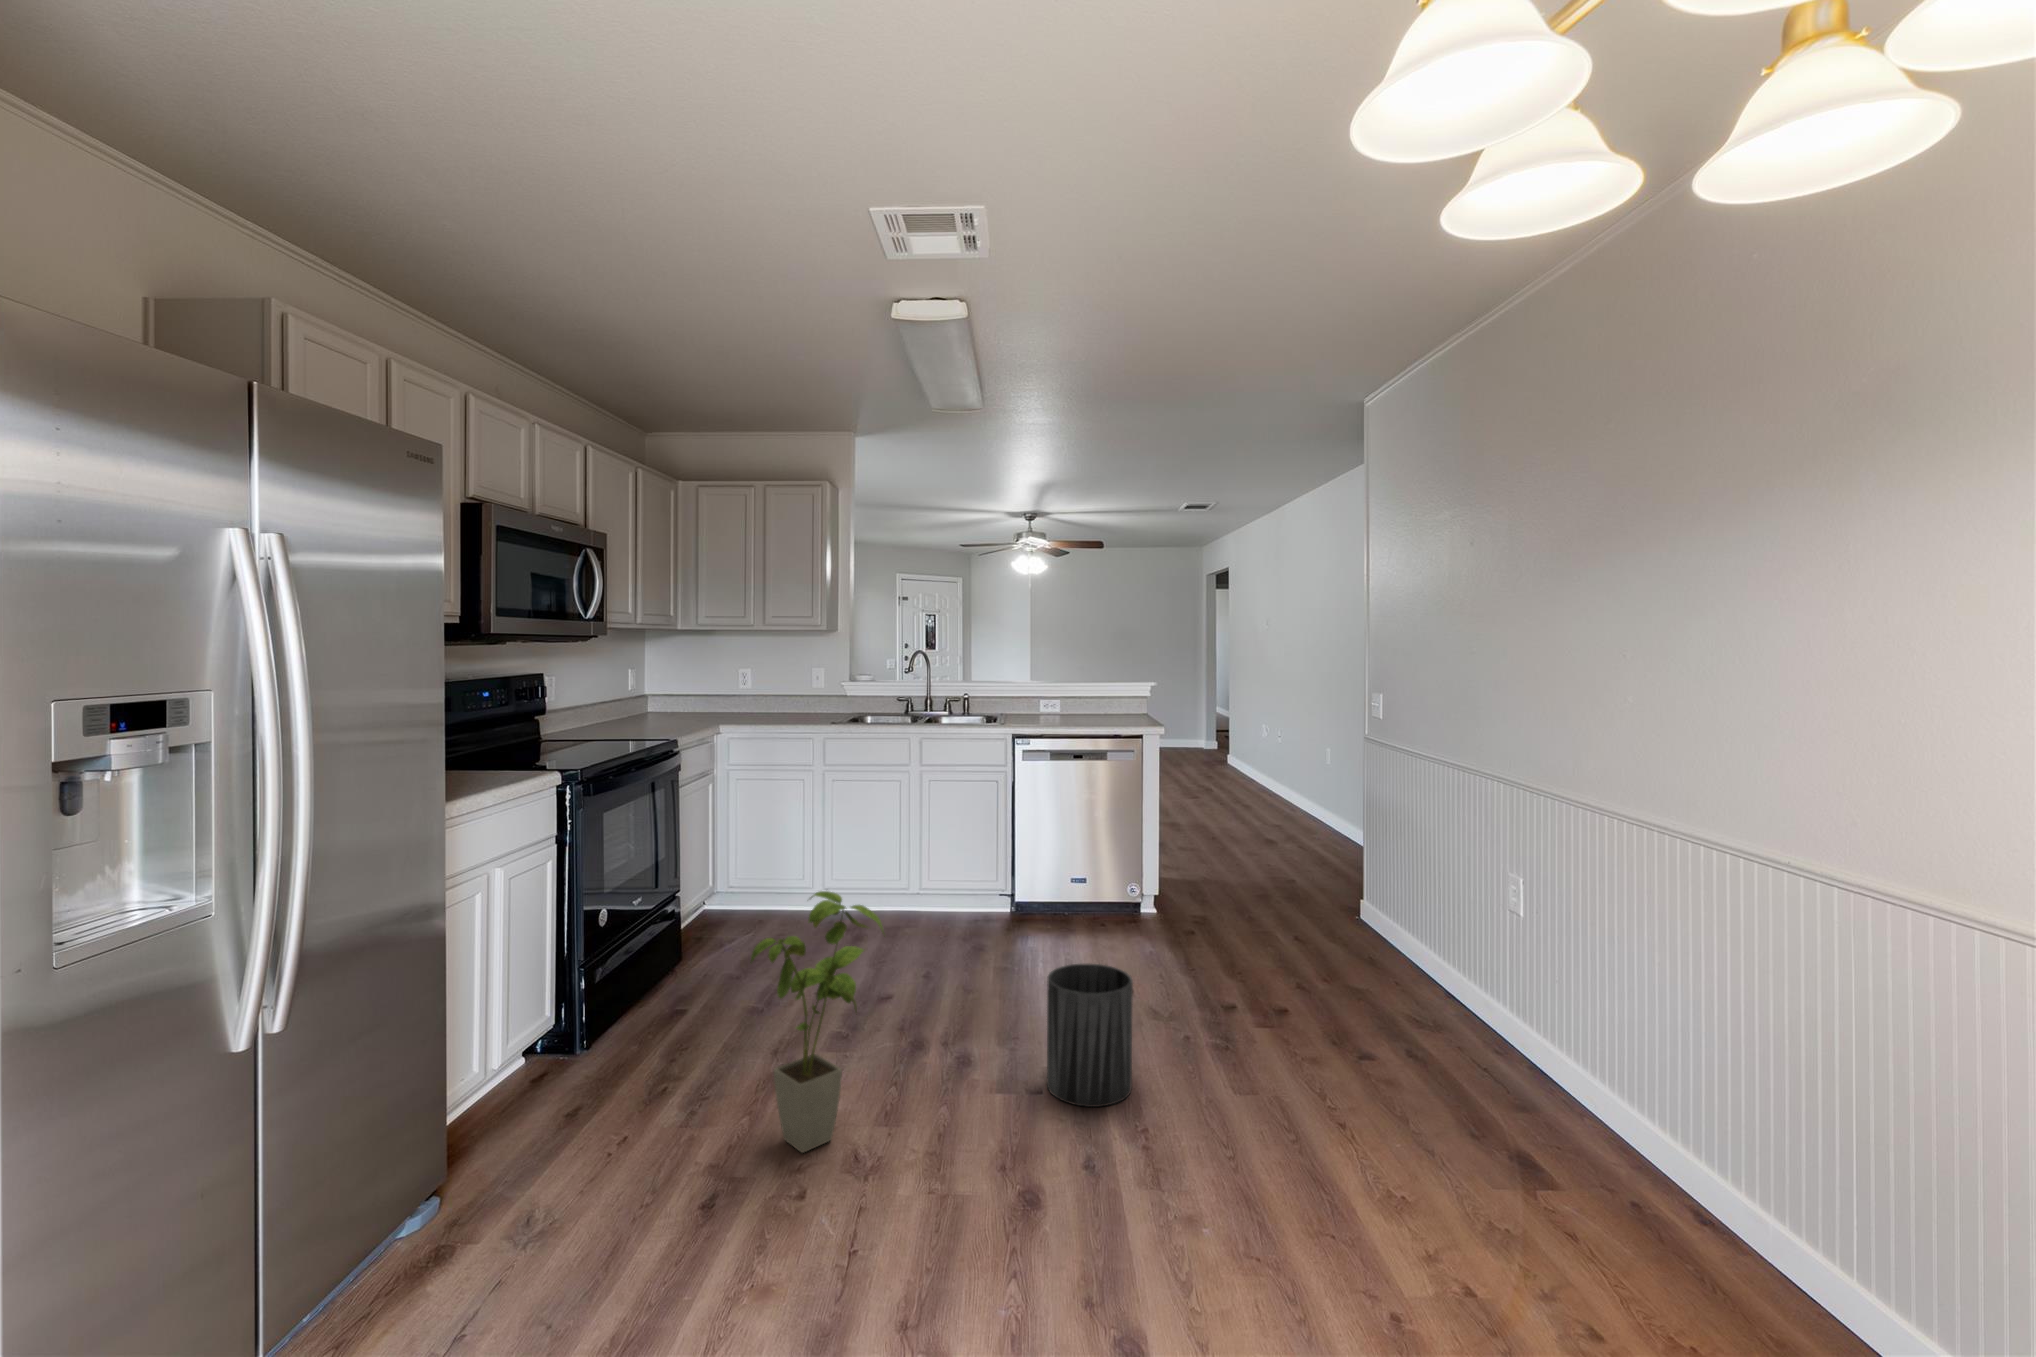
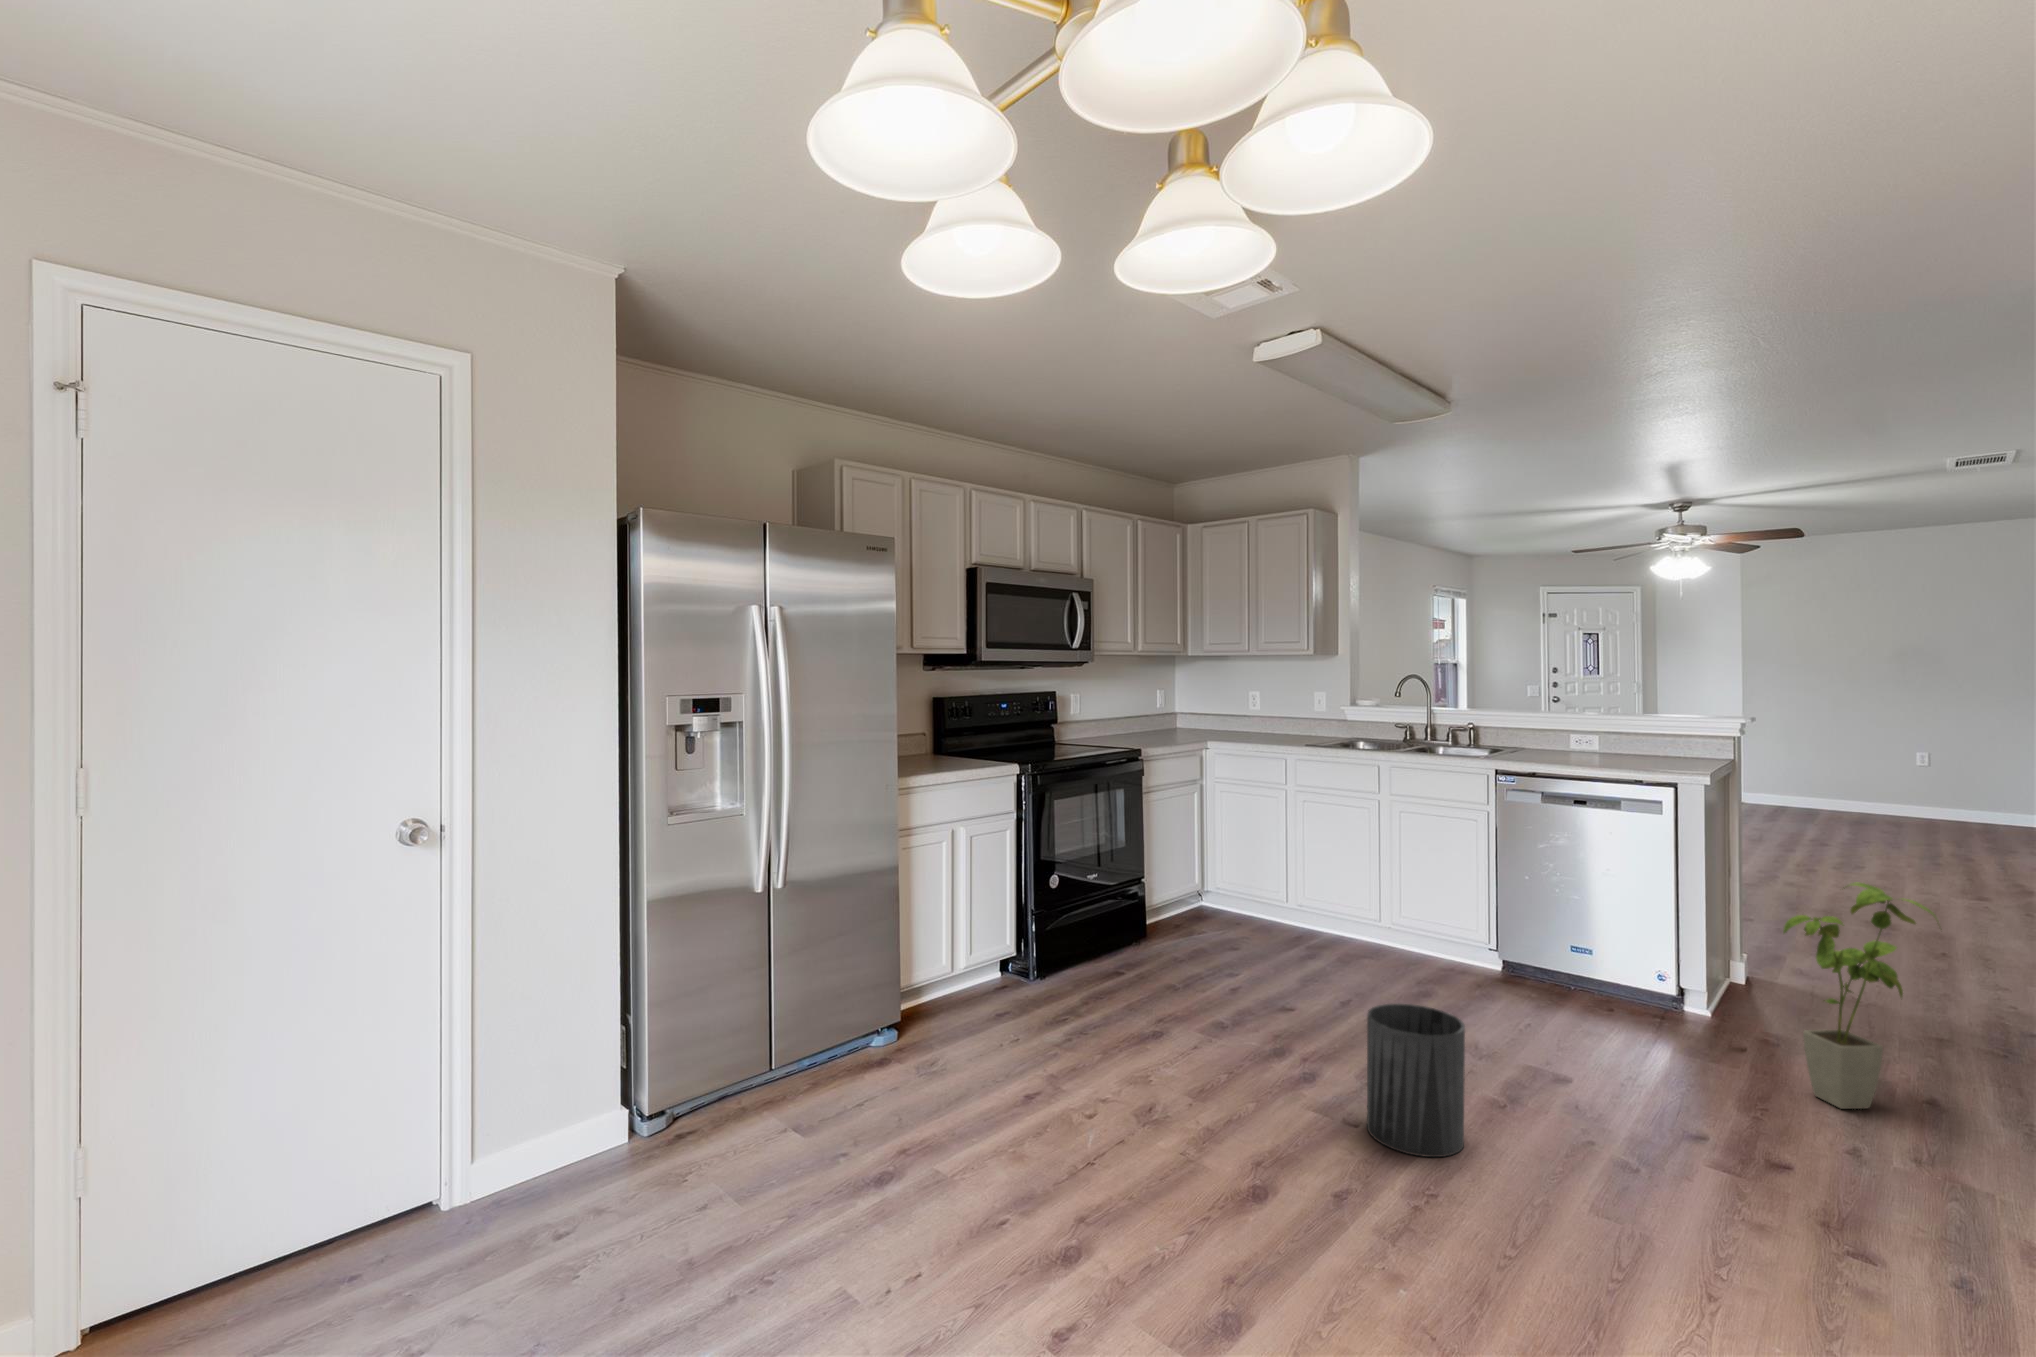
house plant: present [751,891,884,1153] -> present [1783,883,1937,1109]

